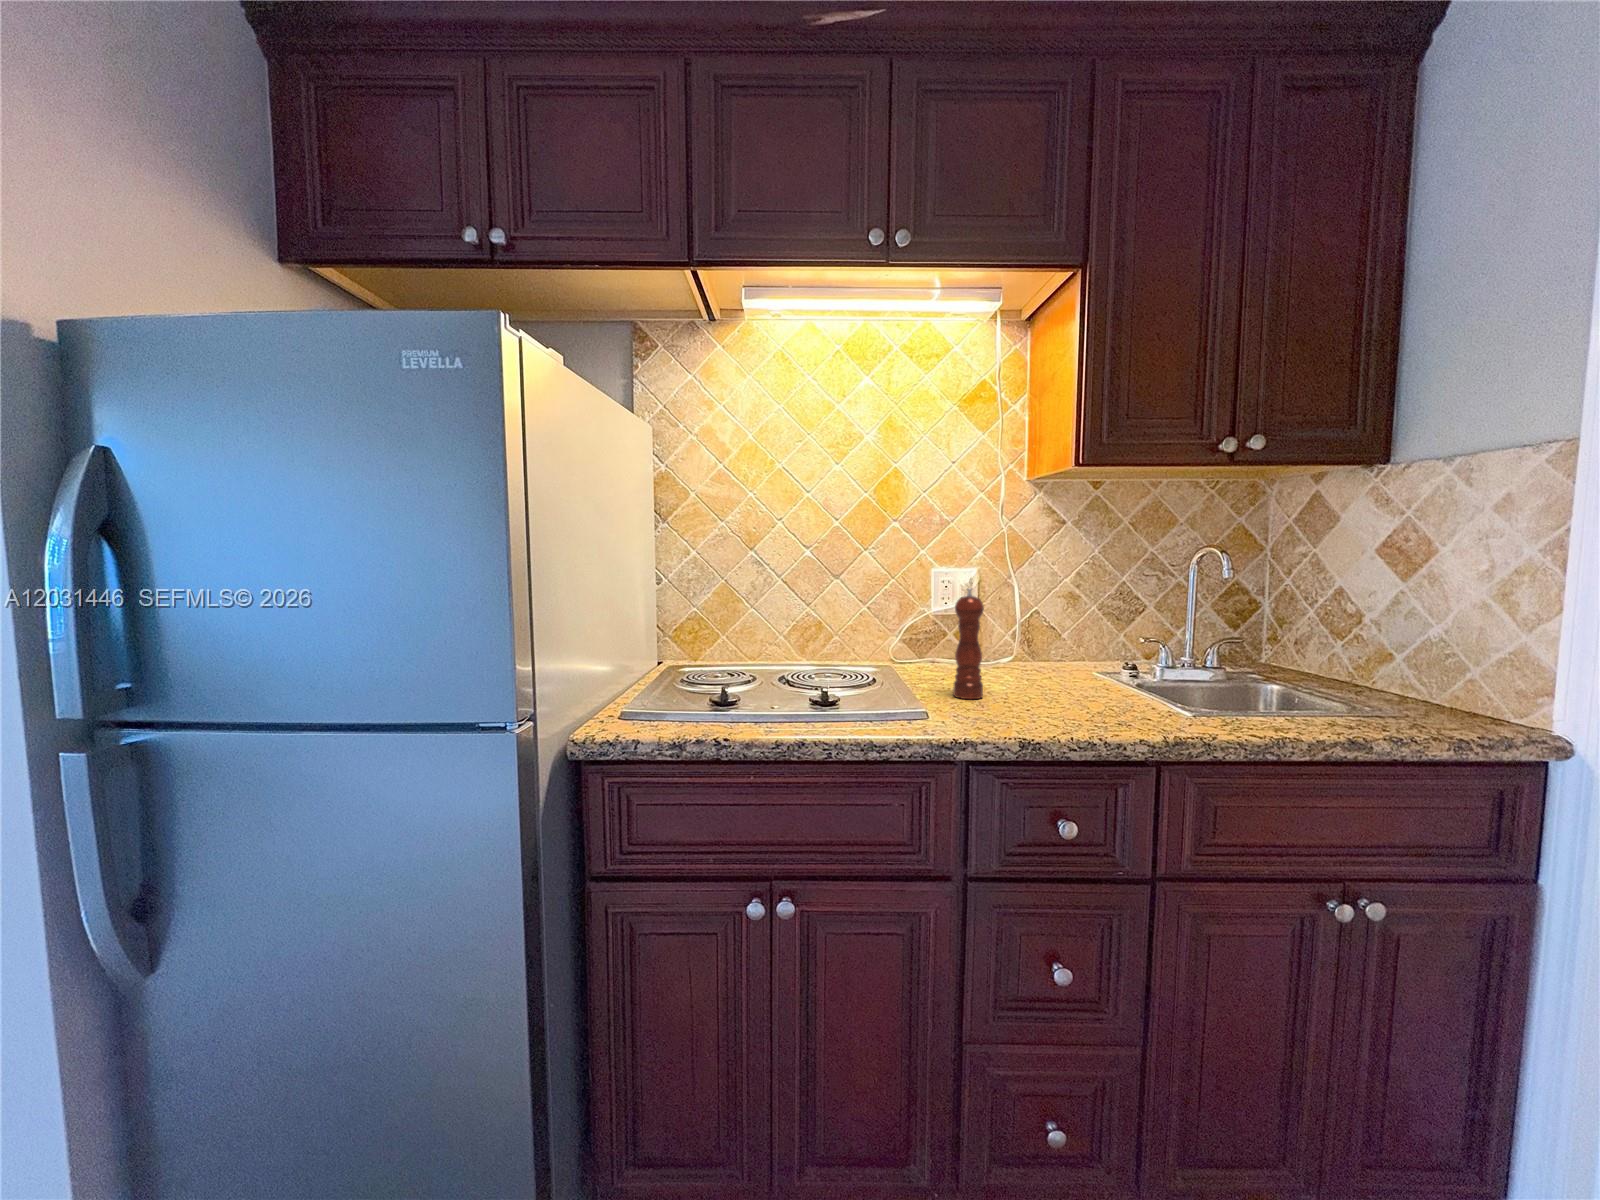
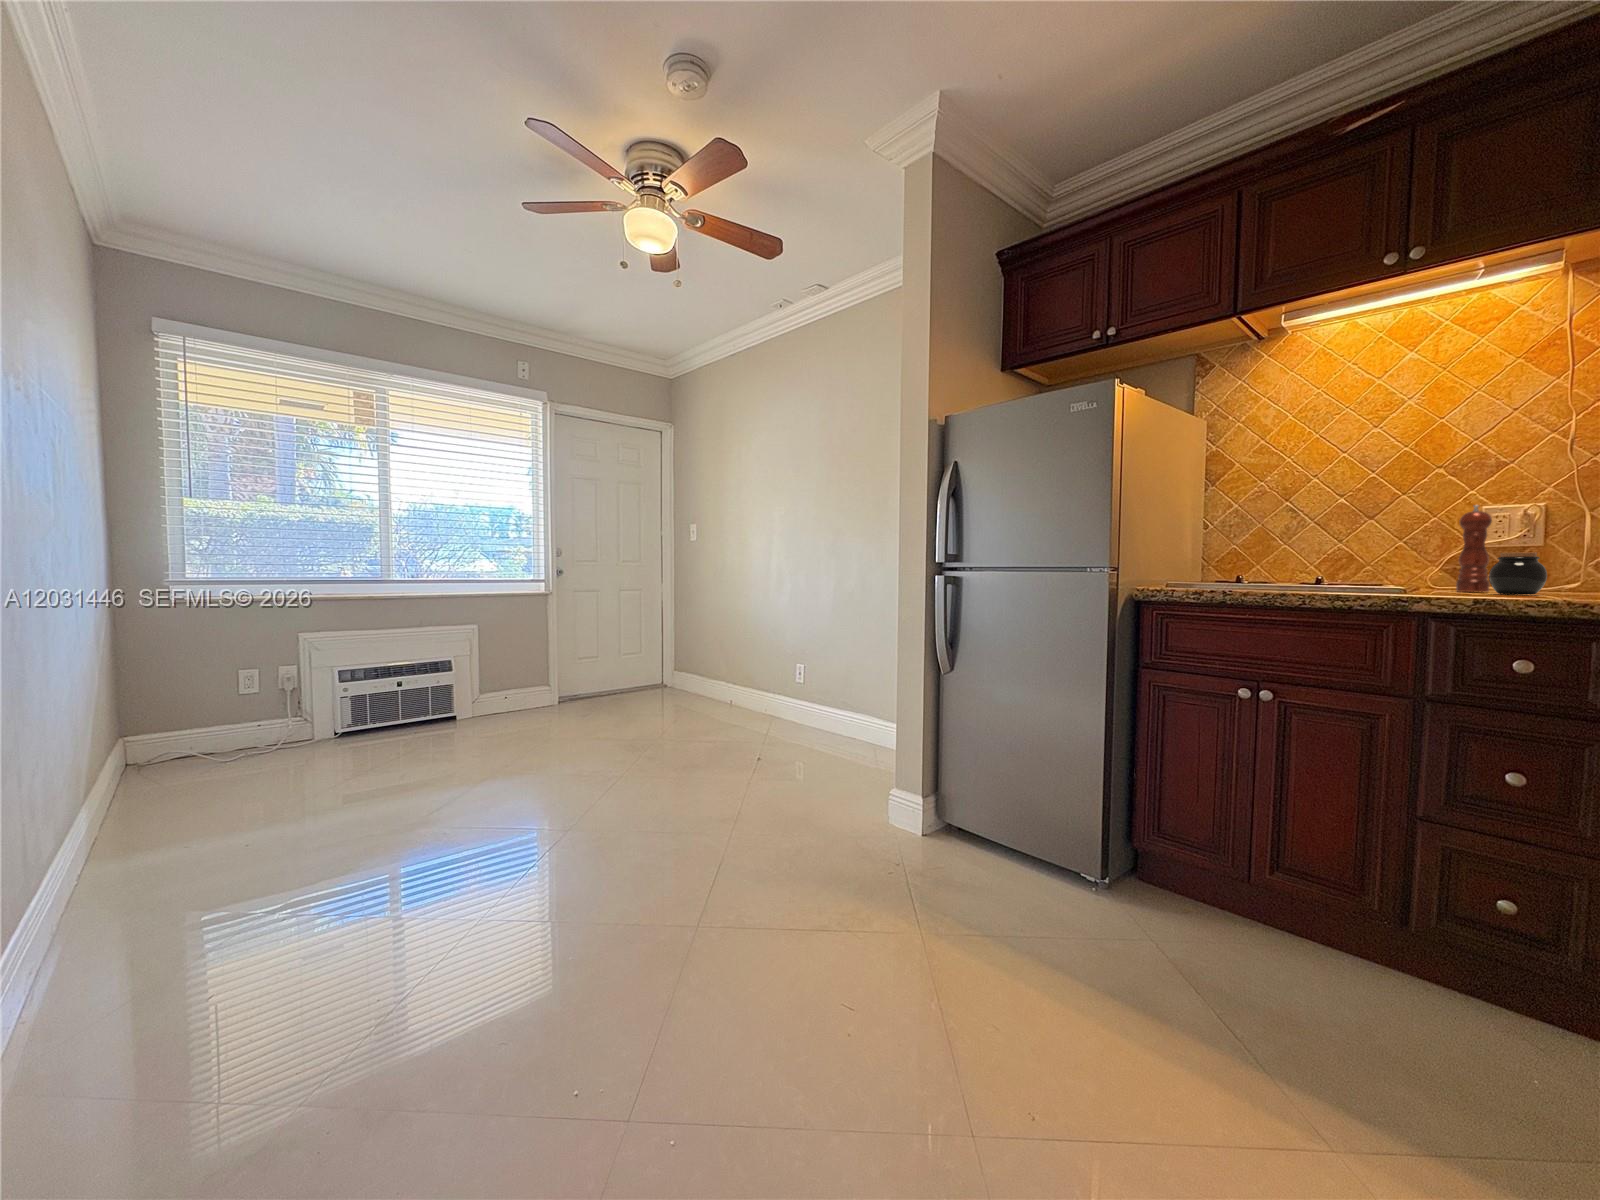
jar: none [1005,660,1057,719] -> present [1489,552,1547,595]

